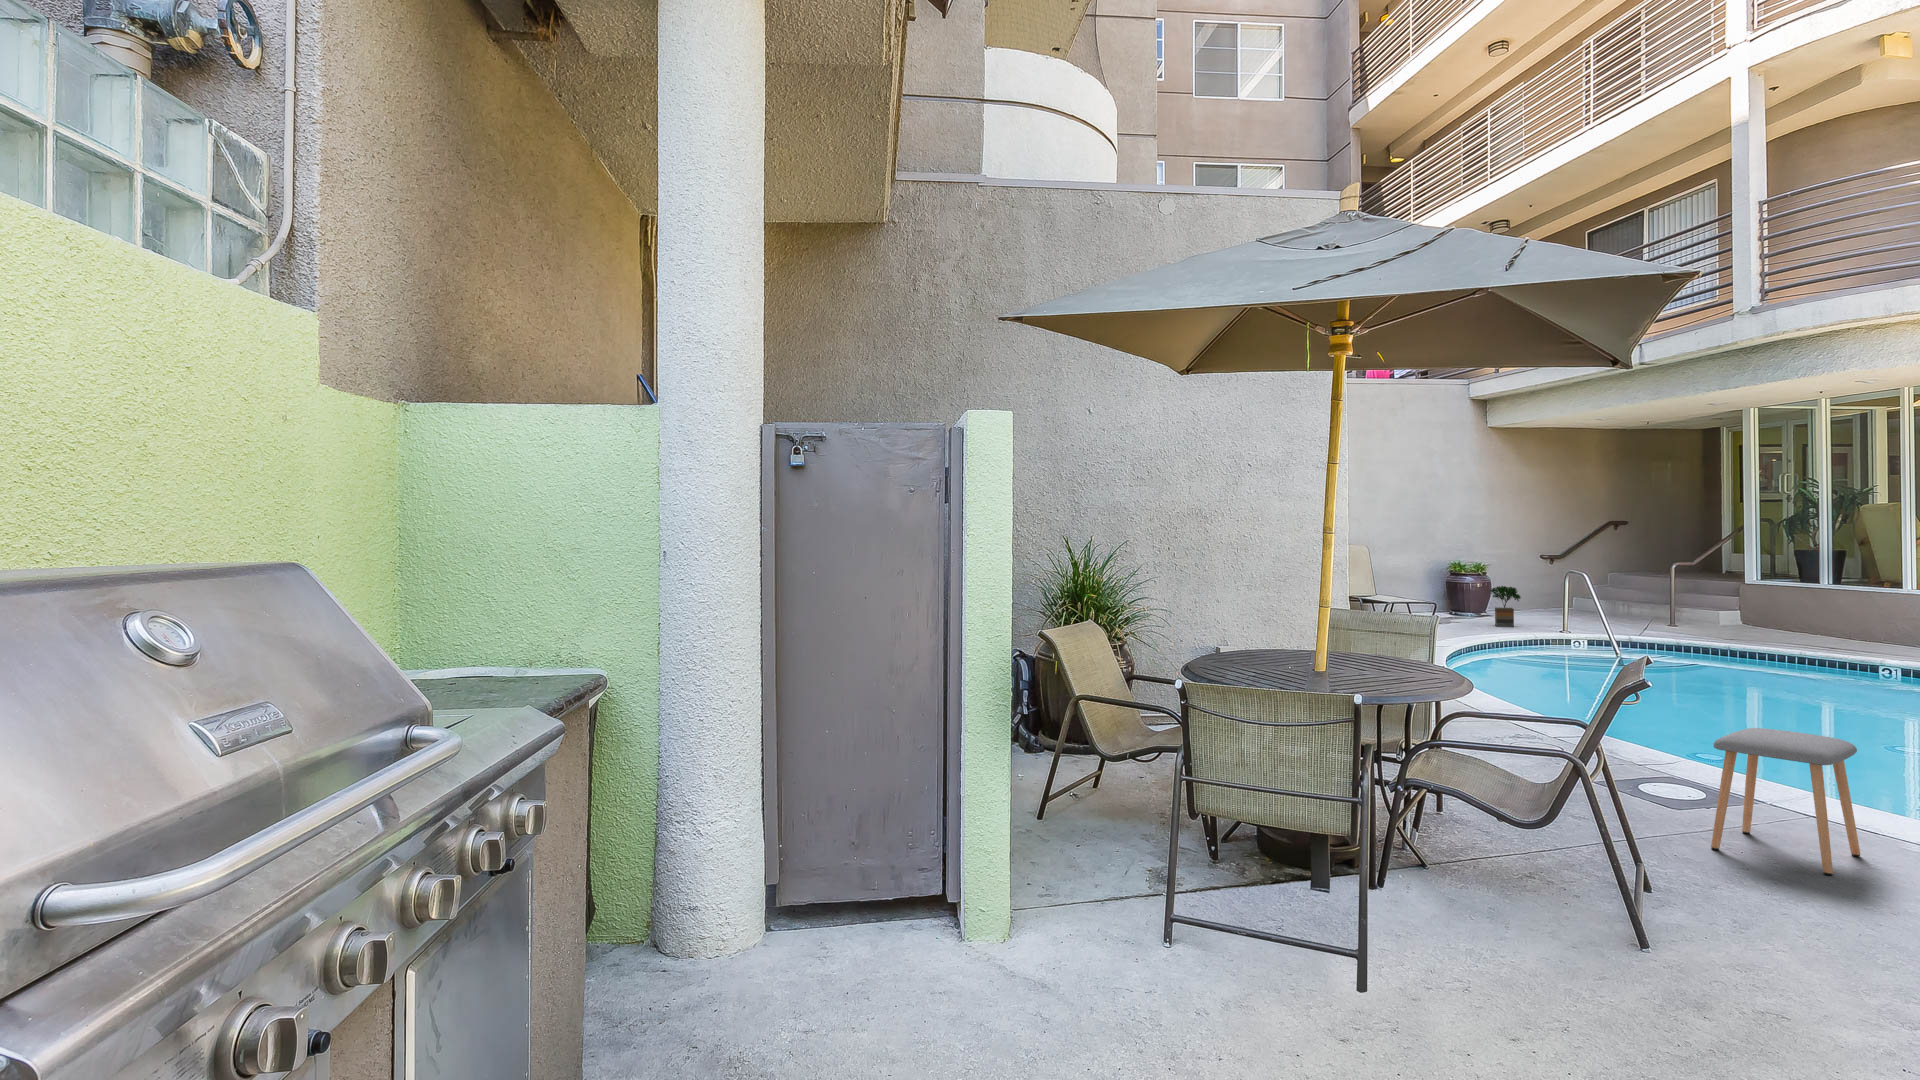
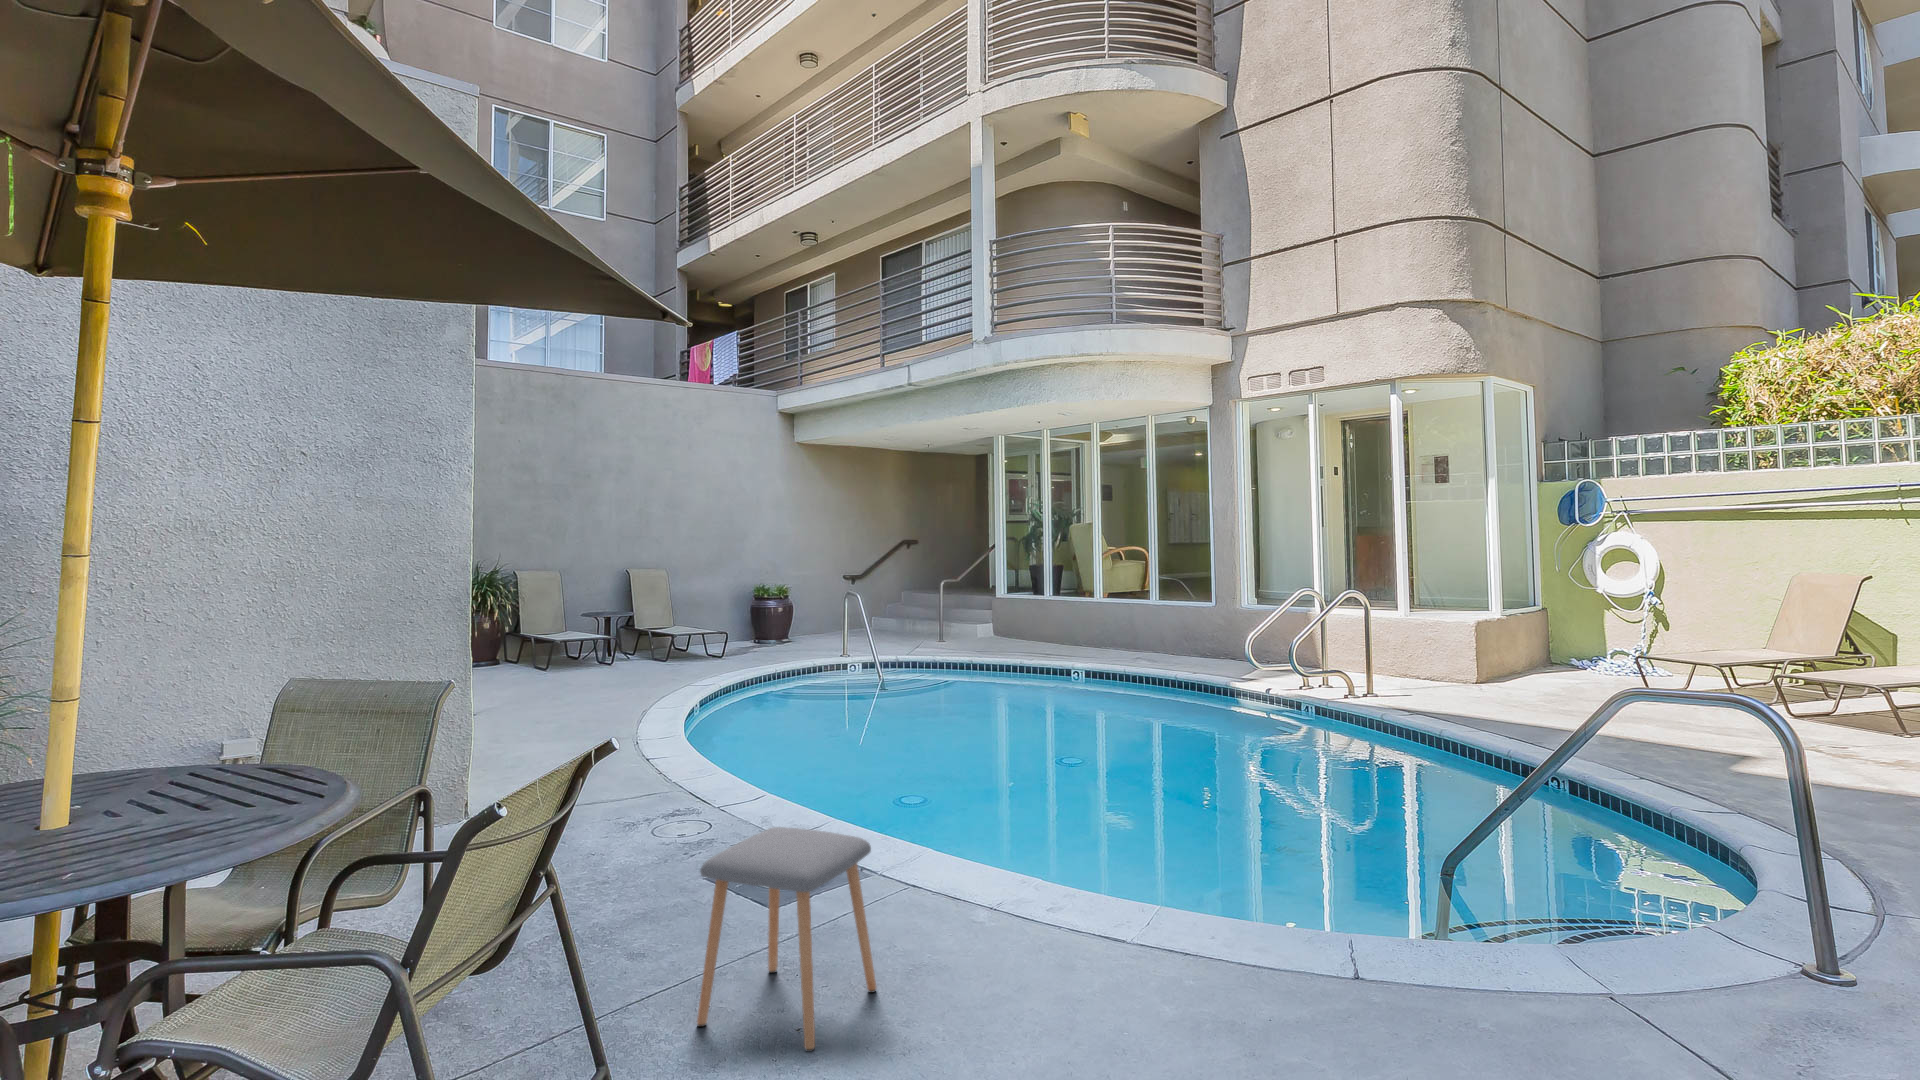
potted tree: present [1490,586,1521,627] -> none [786,605,816,648]

